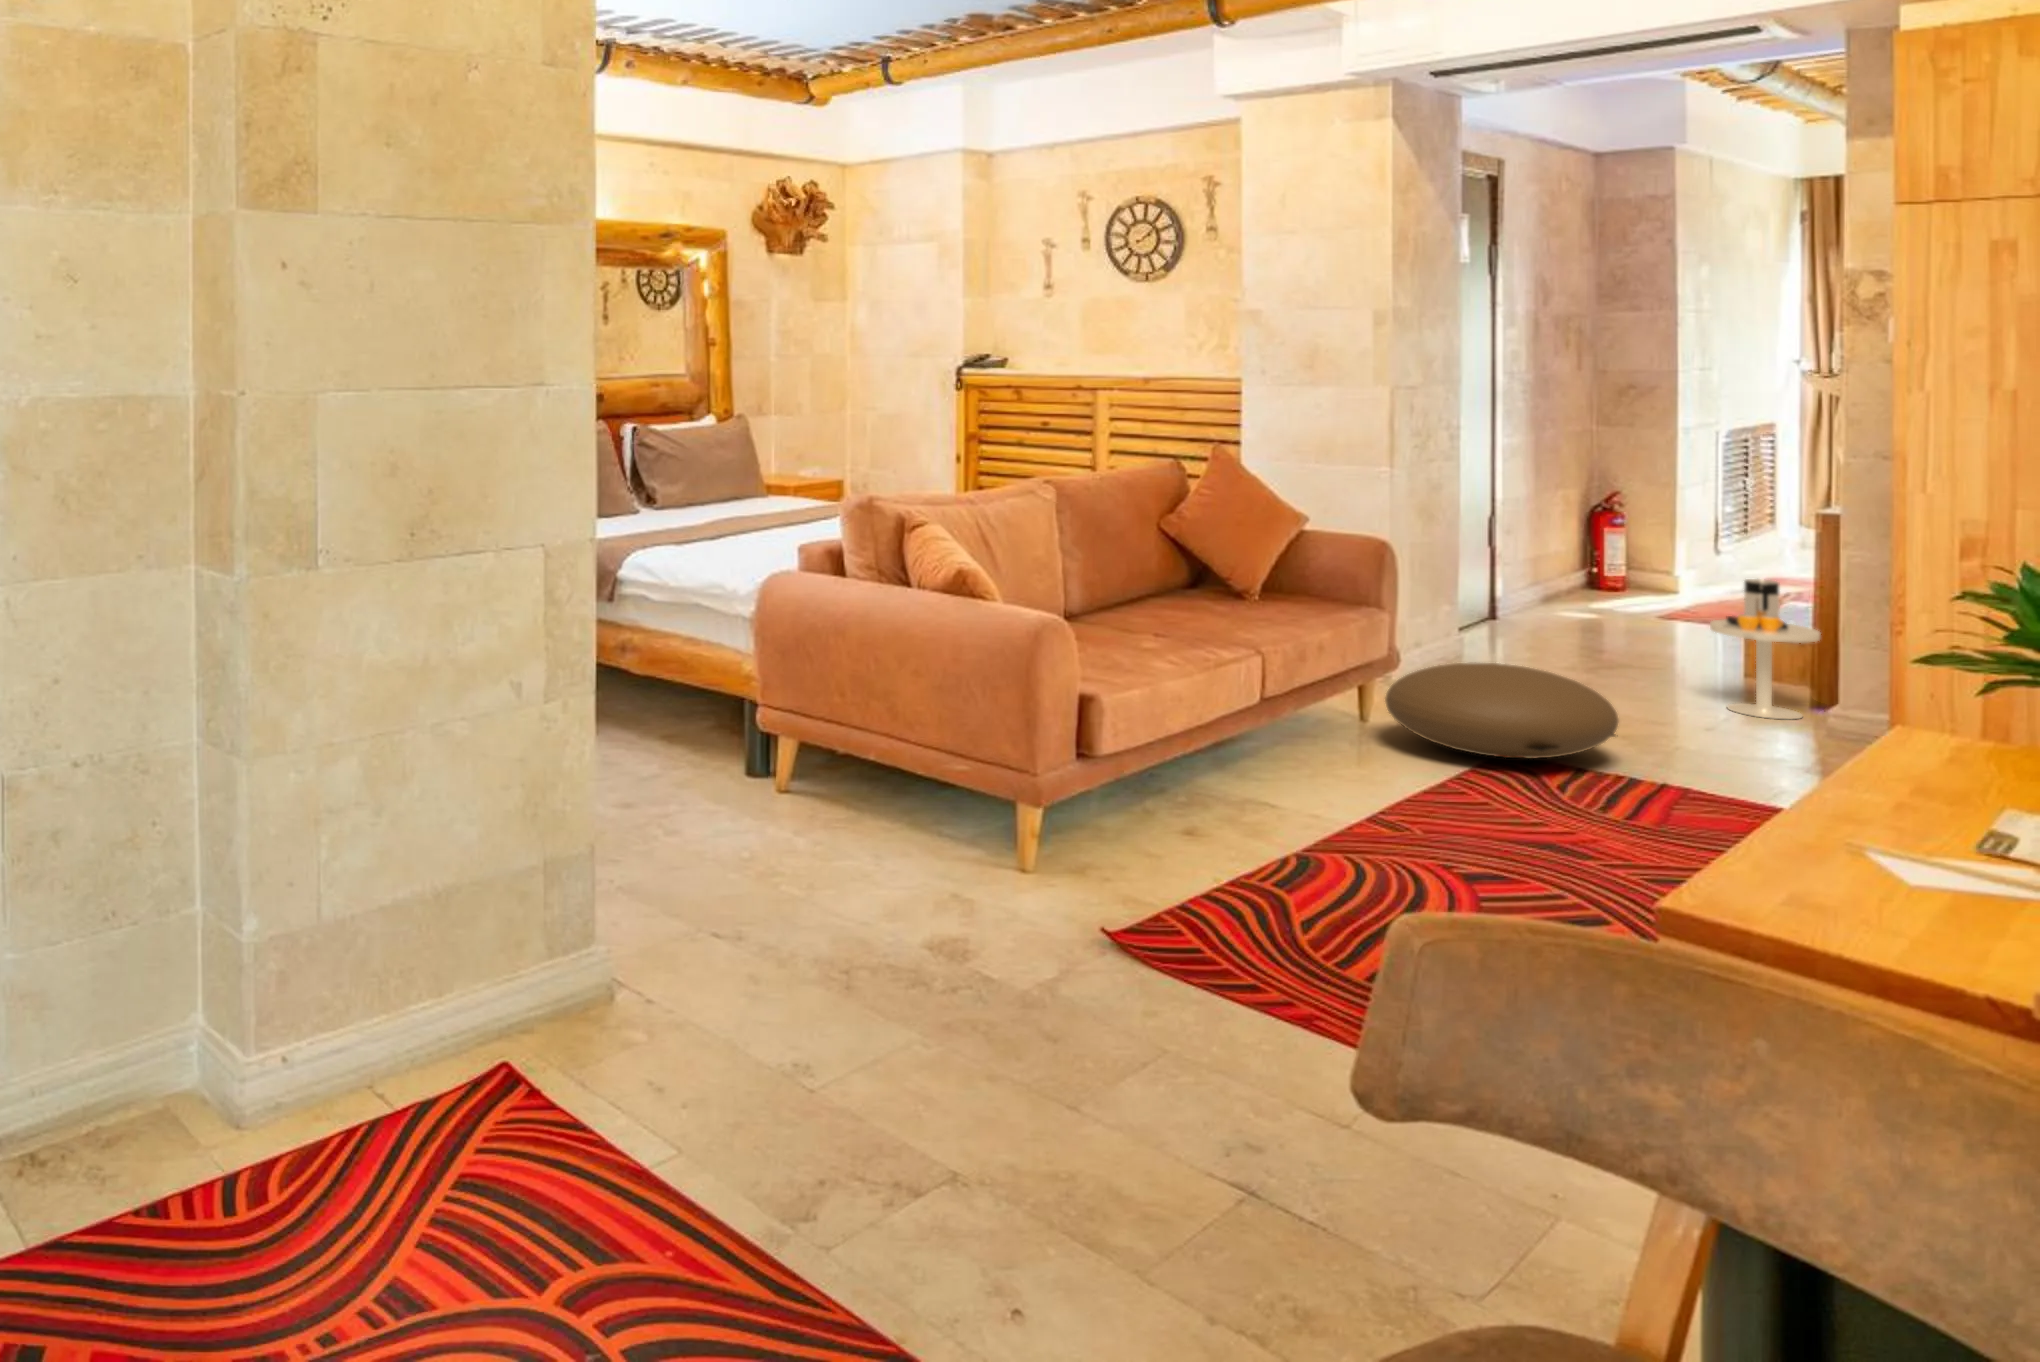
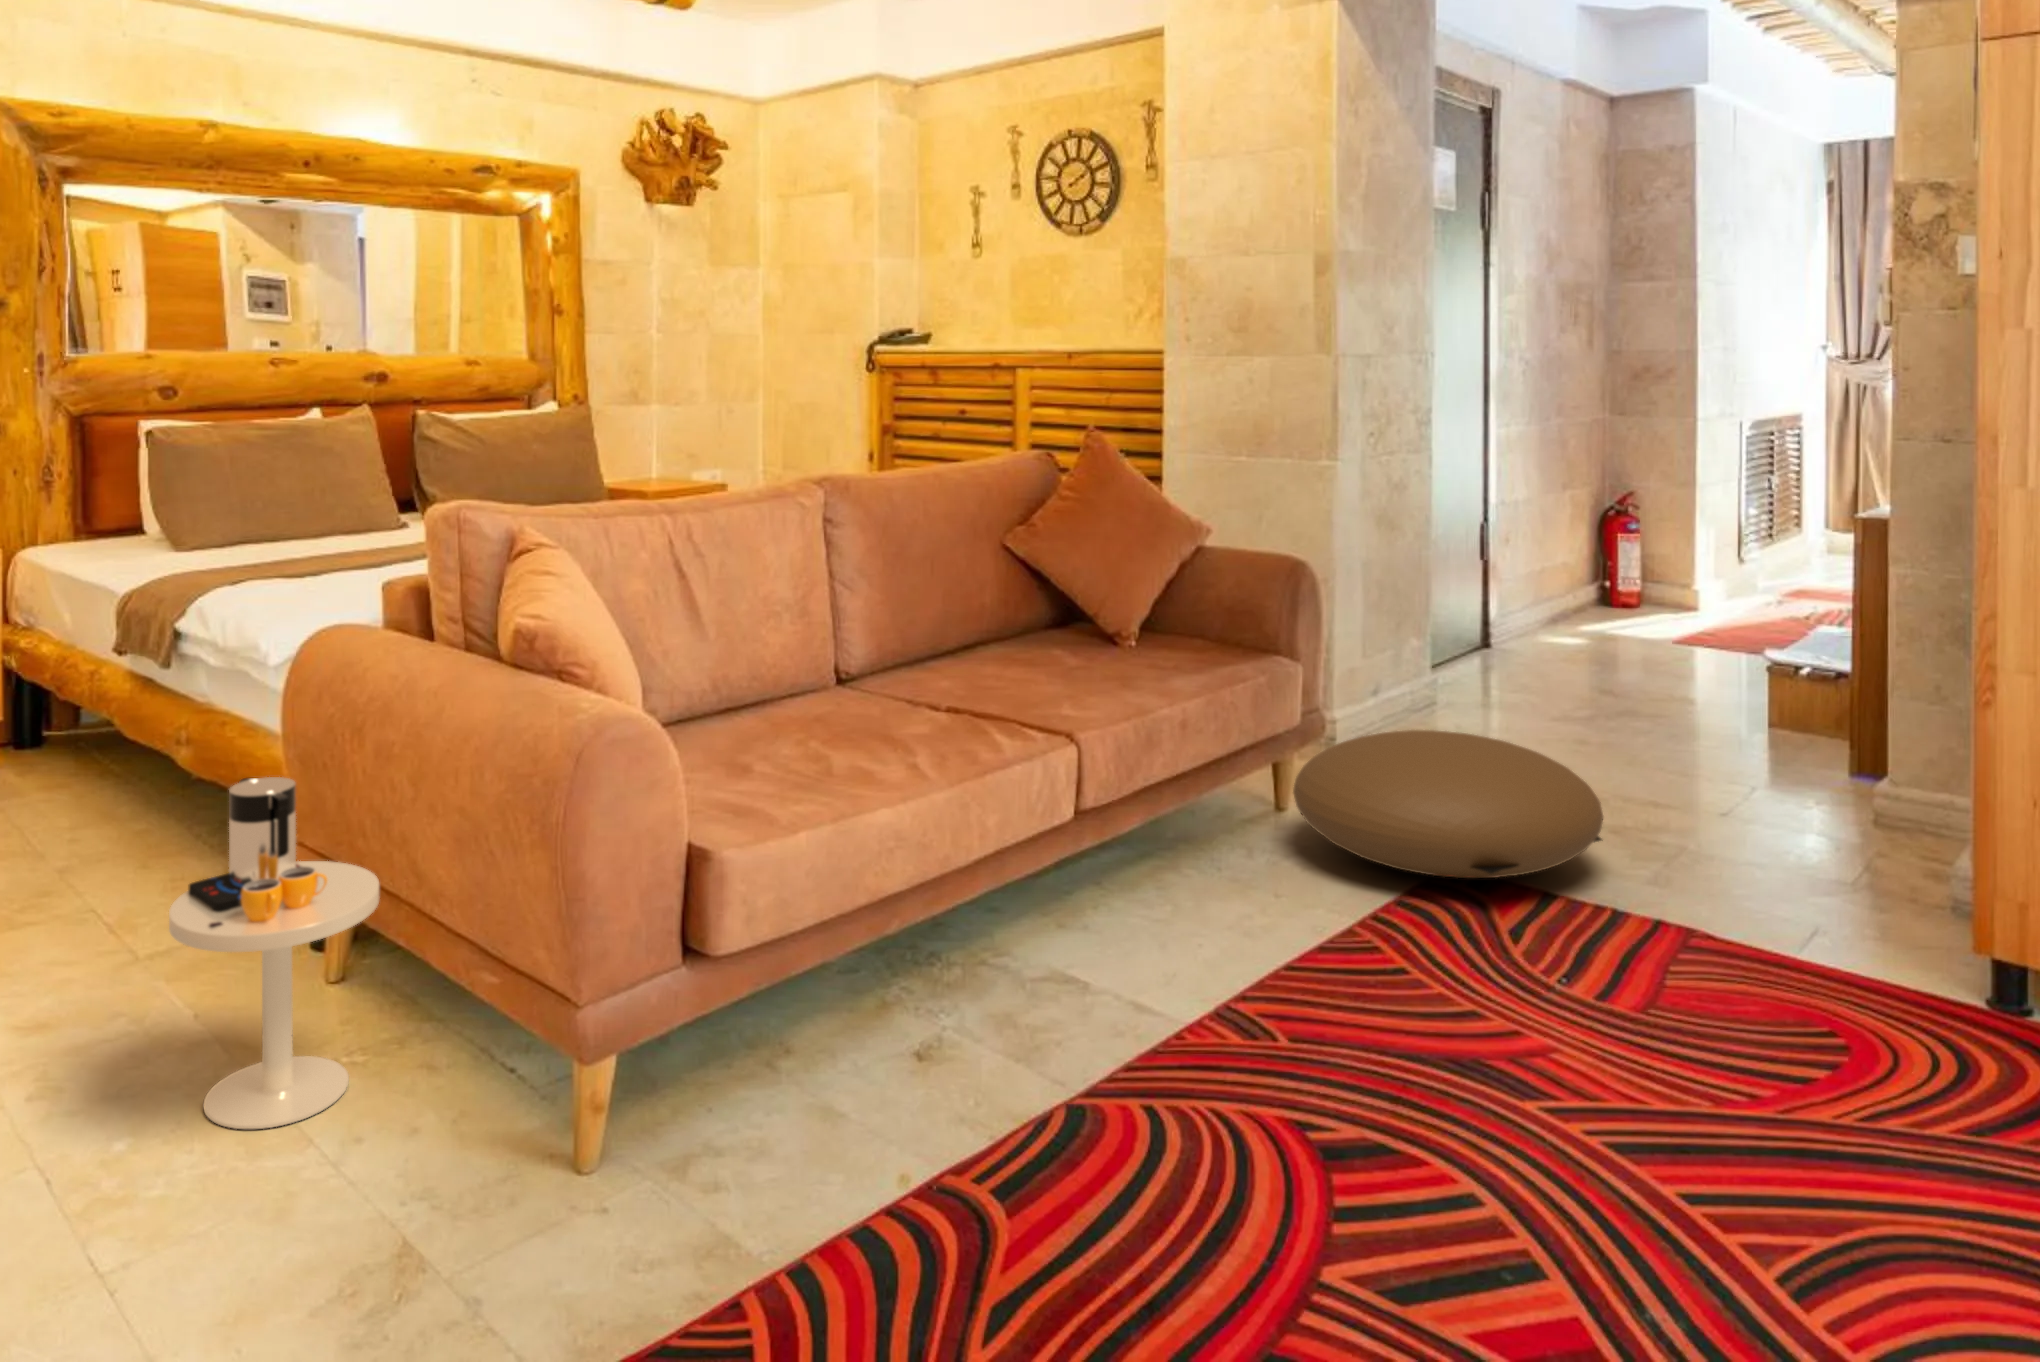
side table: present [1710,579,1821,719] -> present [169,777,380,1129]

